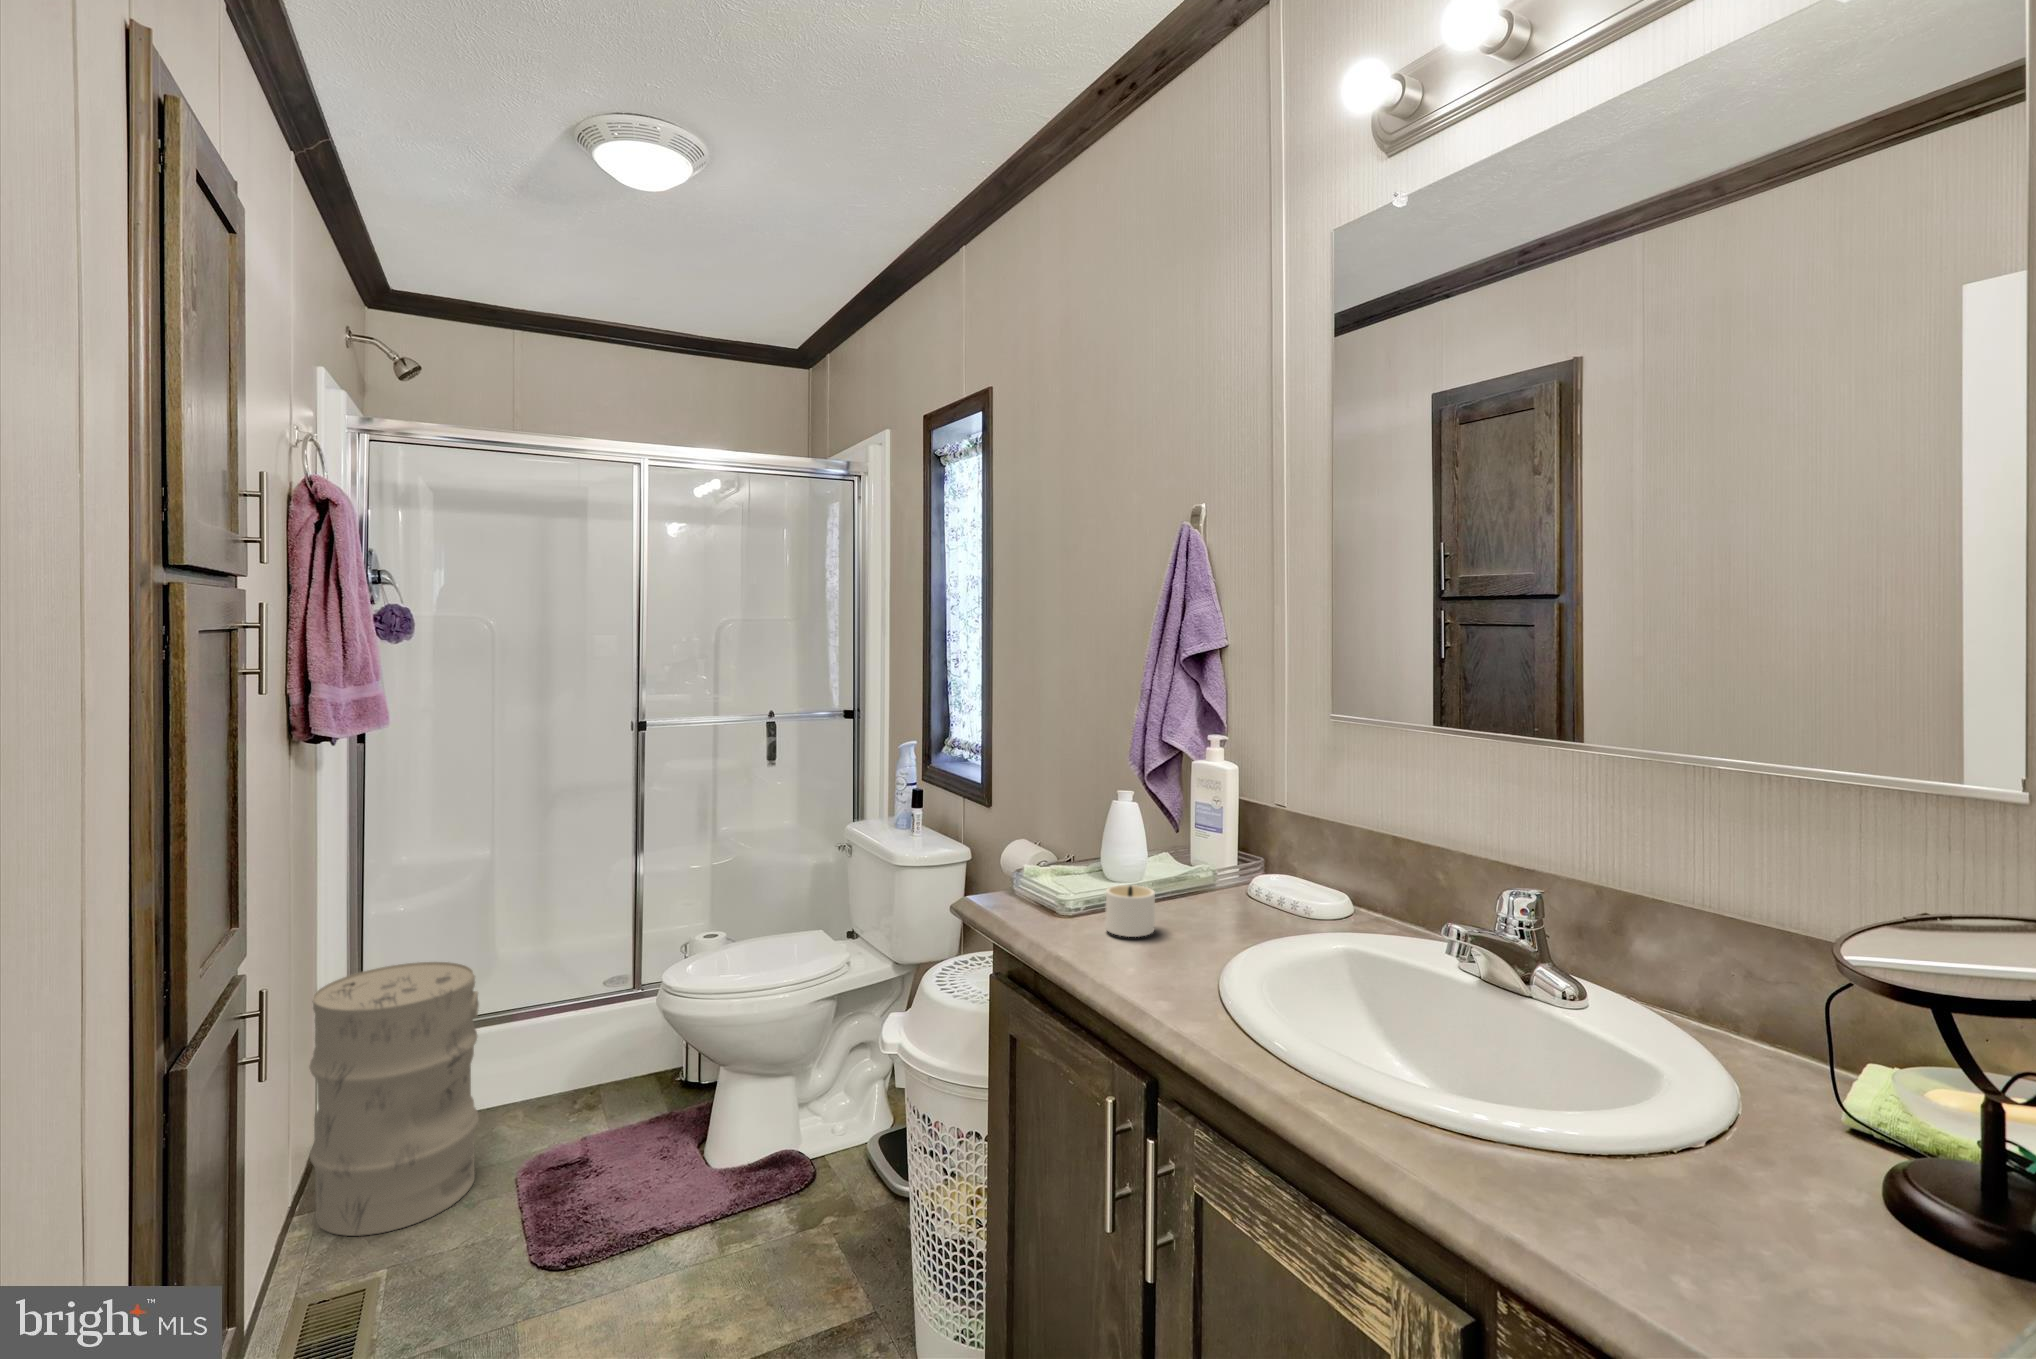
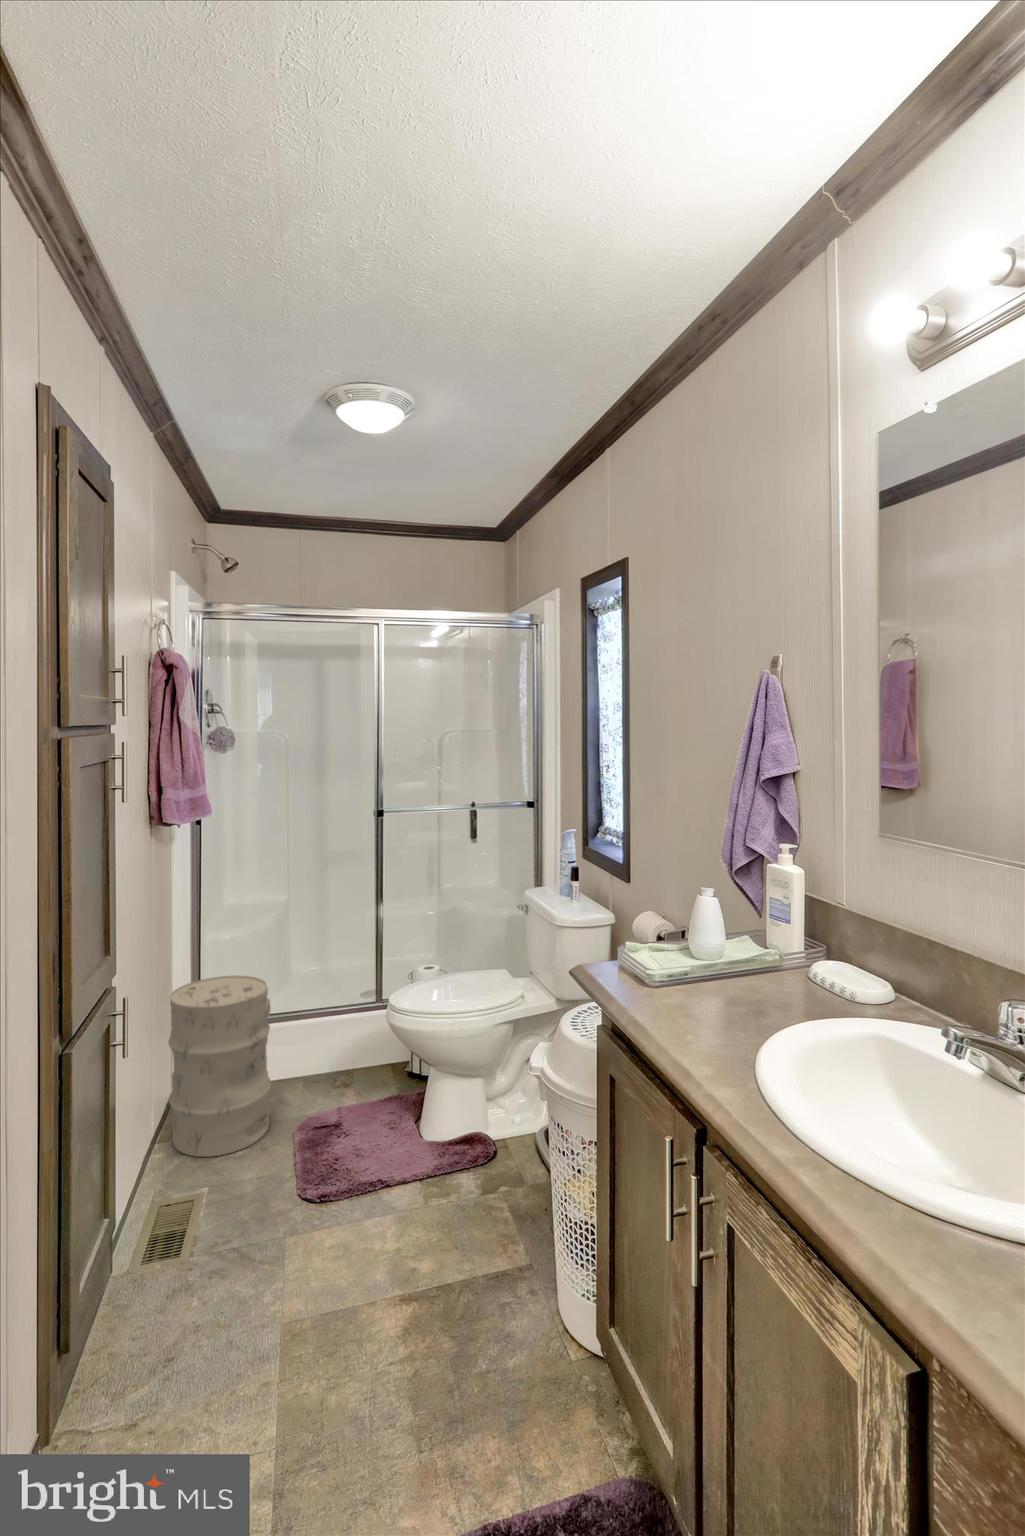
candle: present [1105,885,1155,937] -> none [680,965,731,1008]

